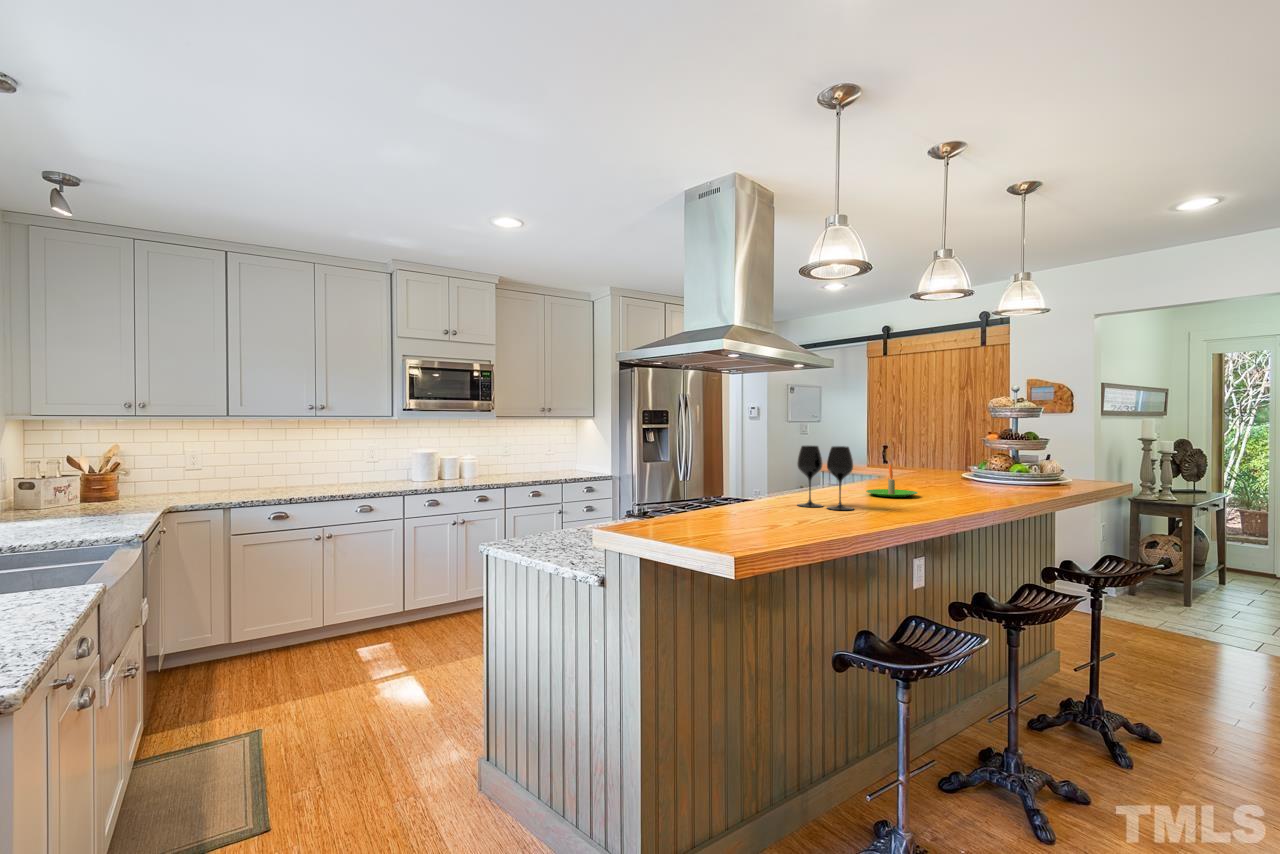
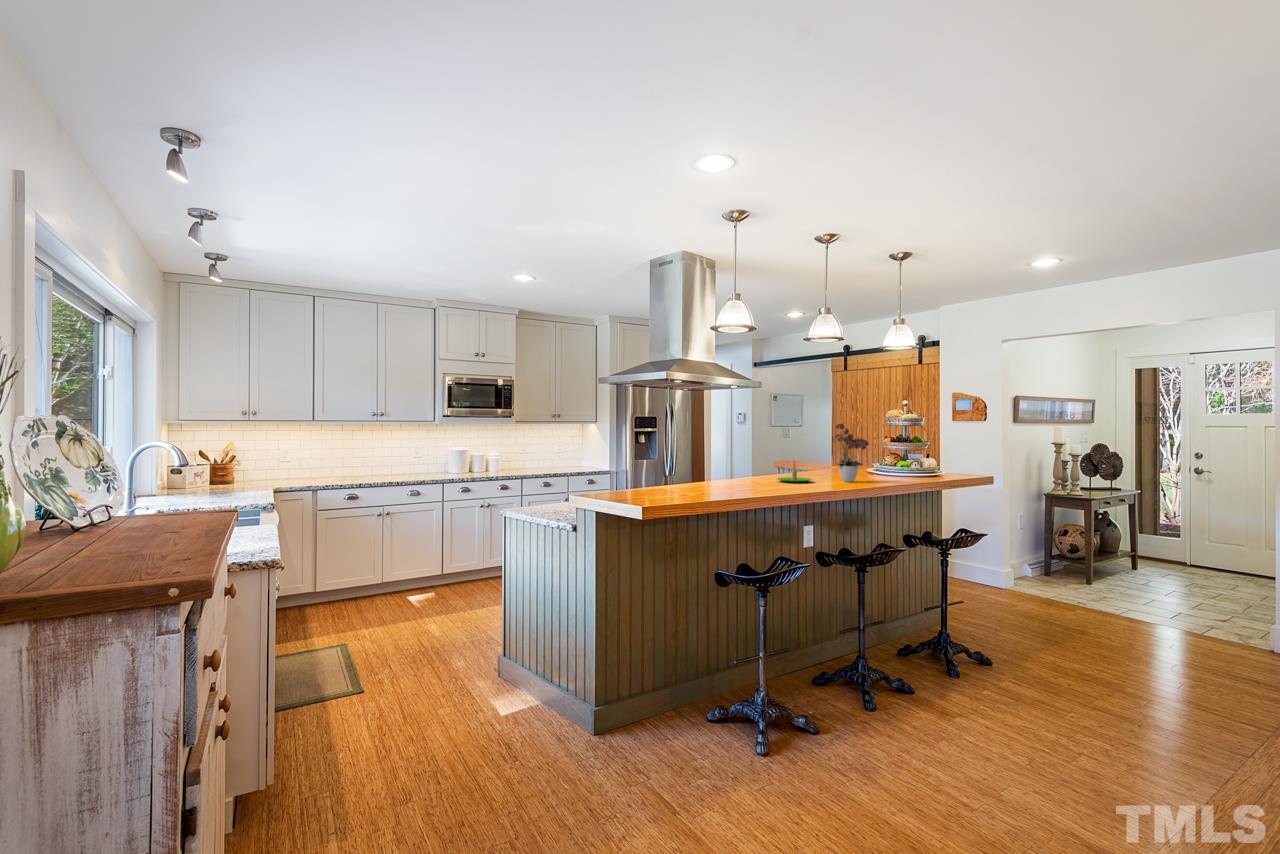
flower arrangement: none [939,411,998,495] -> present [832,423,869,482]
wine glass: present [797,446,853,510] -> none [718,445,754,489]

